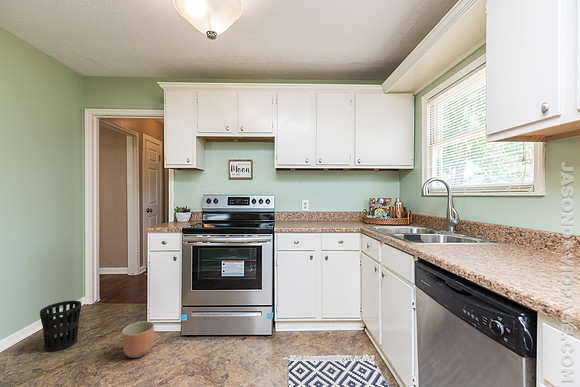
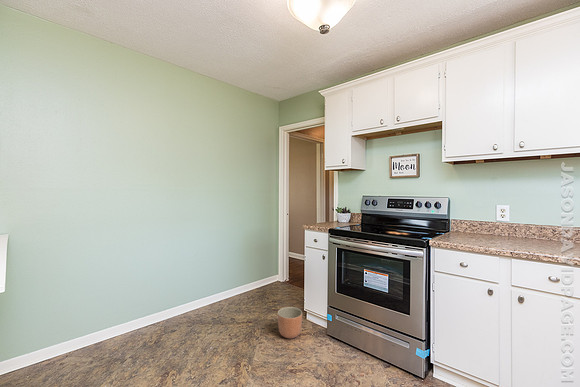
wastebasket: present [40,301,81,352] -> none [241,274,265,310]

